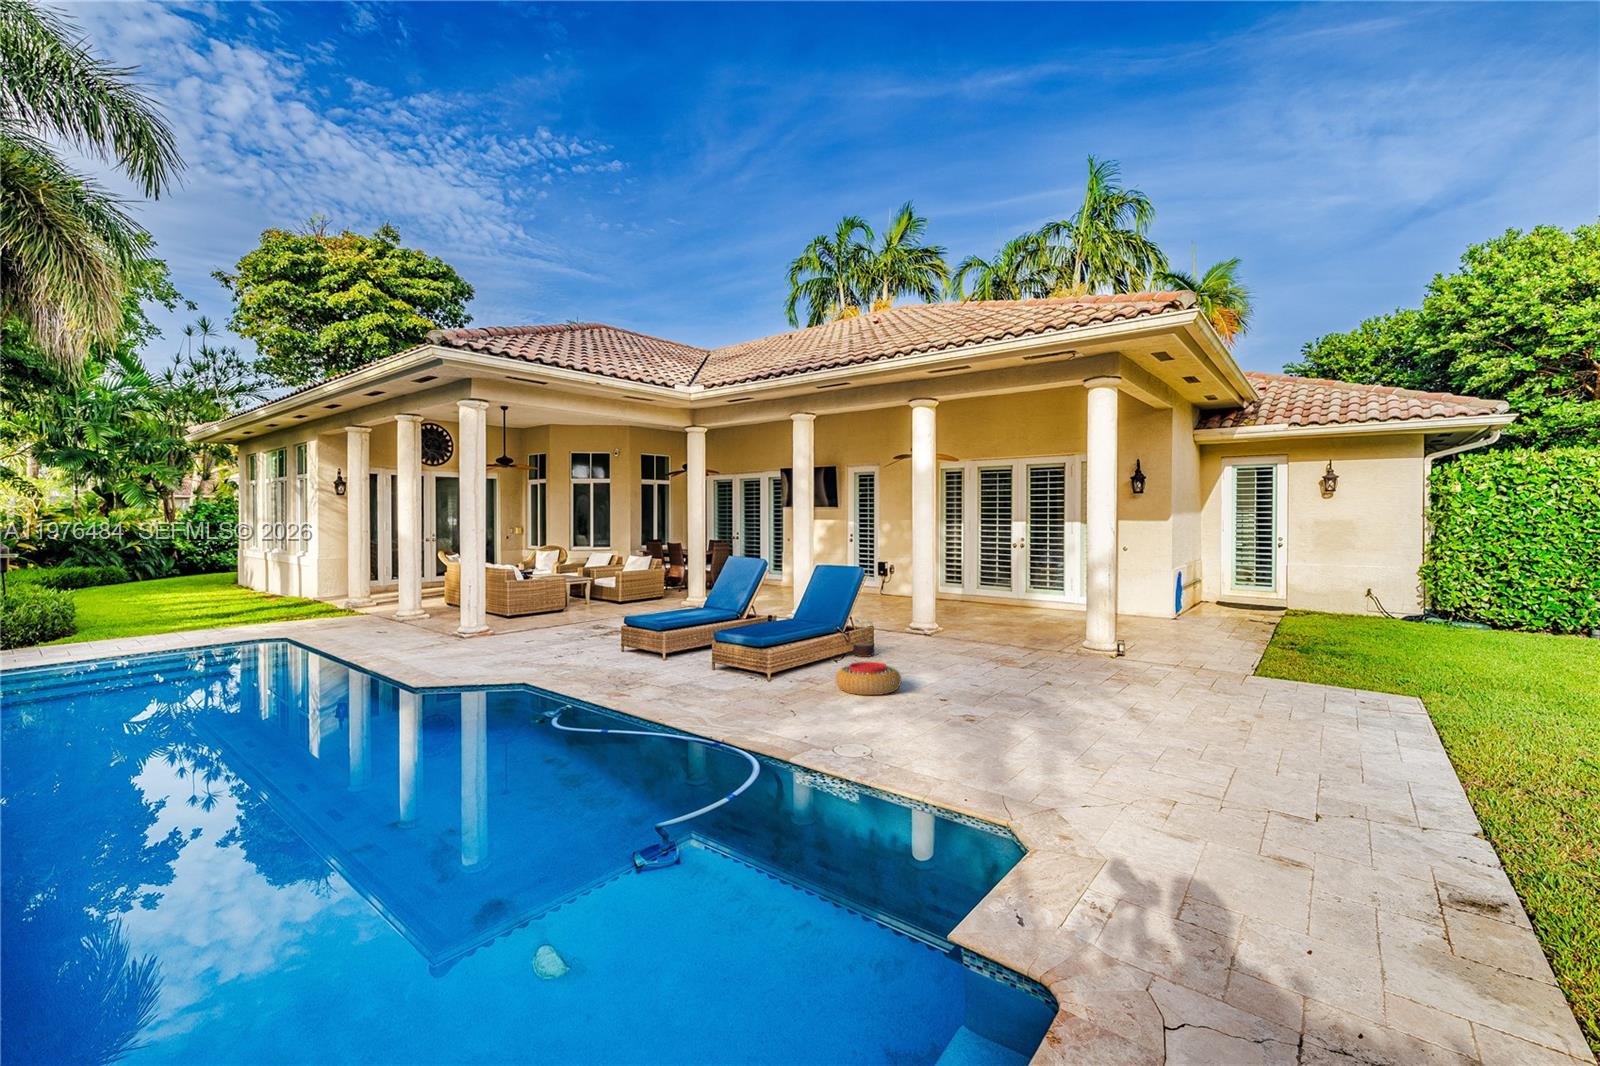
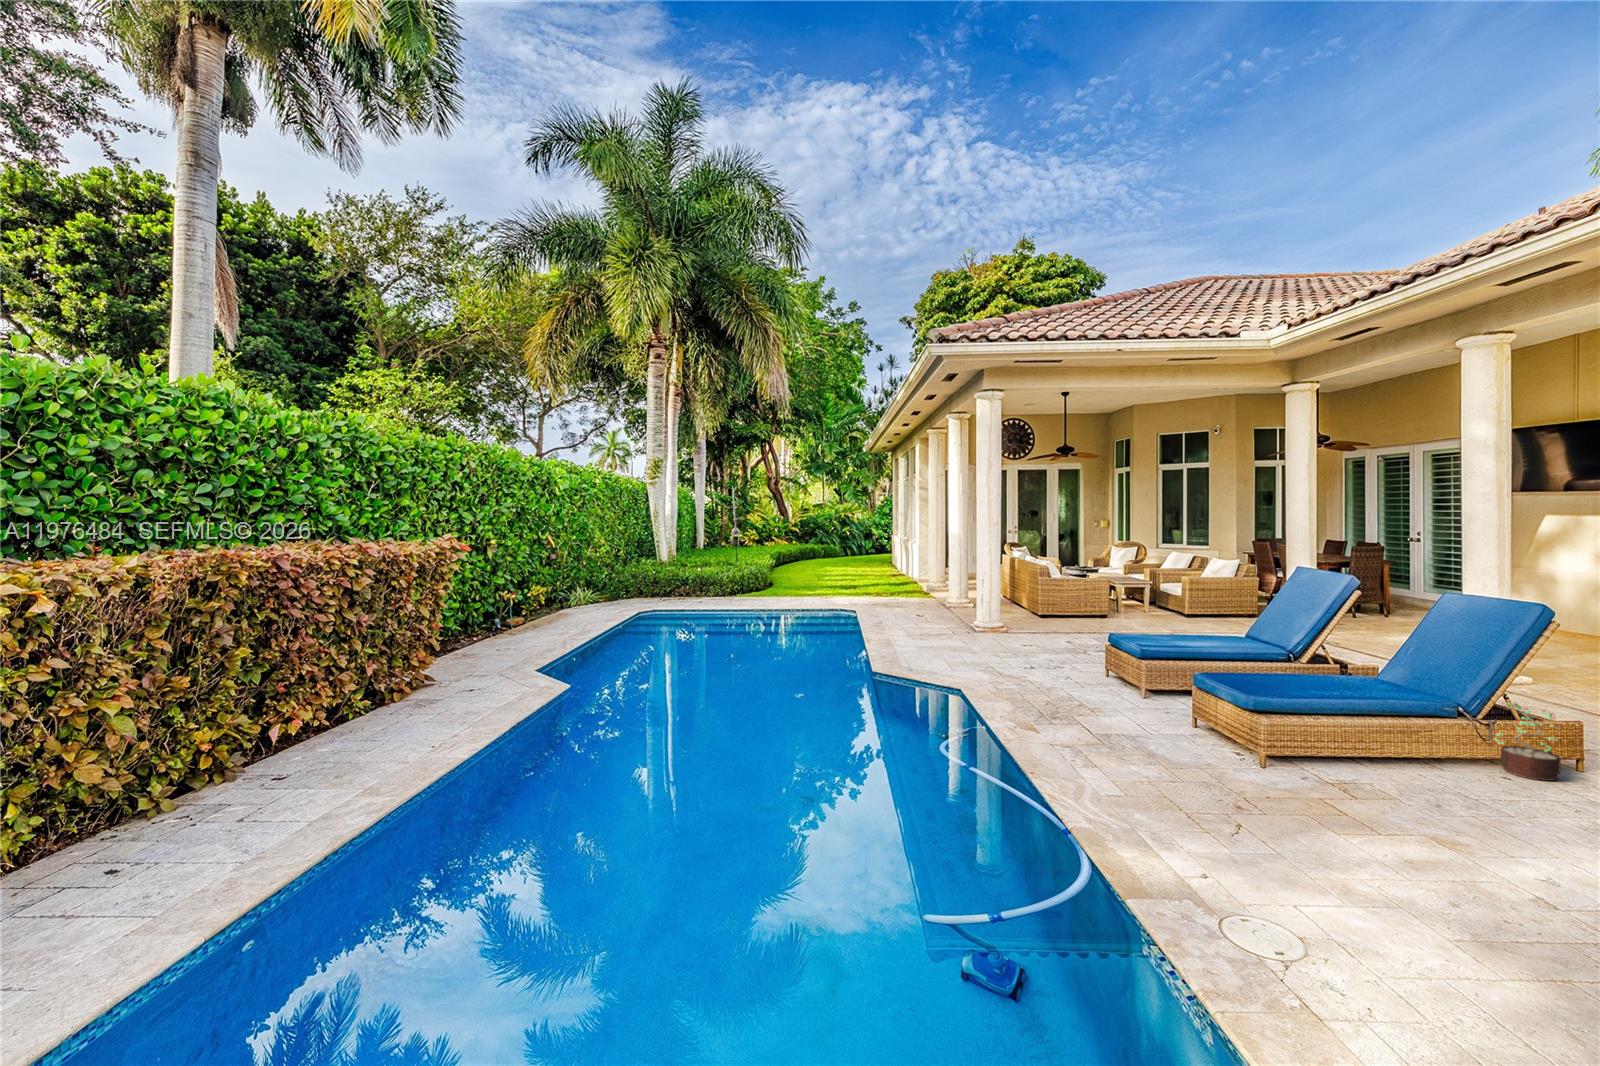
pouf: present [836,662,901,695] -> none [1360,788,1538,875]

